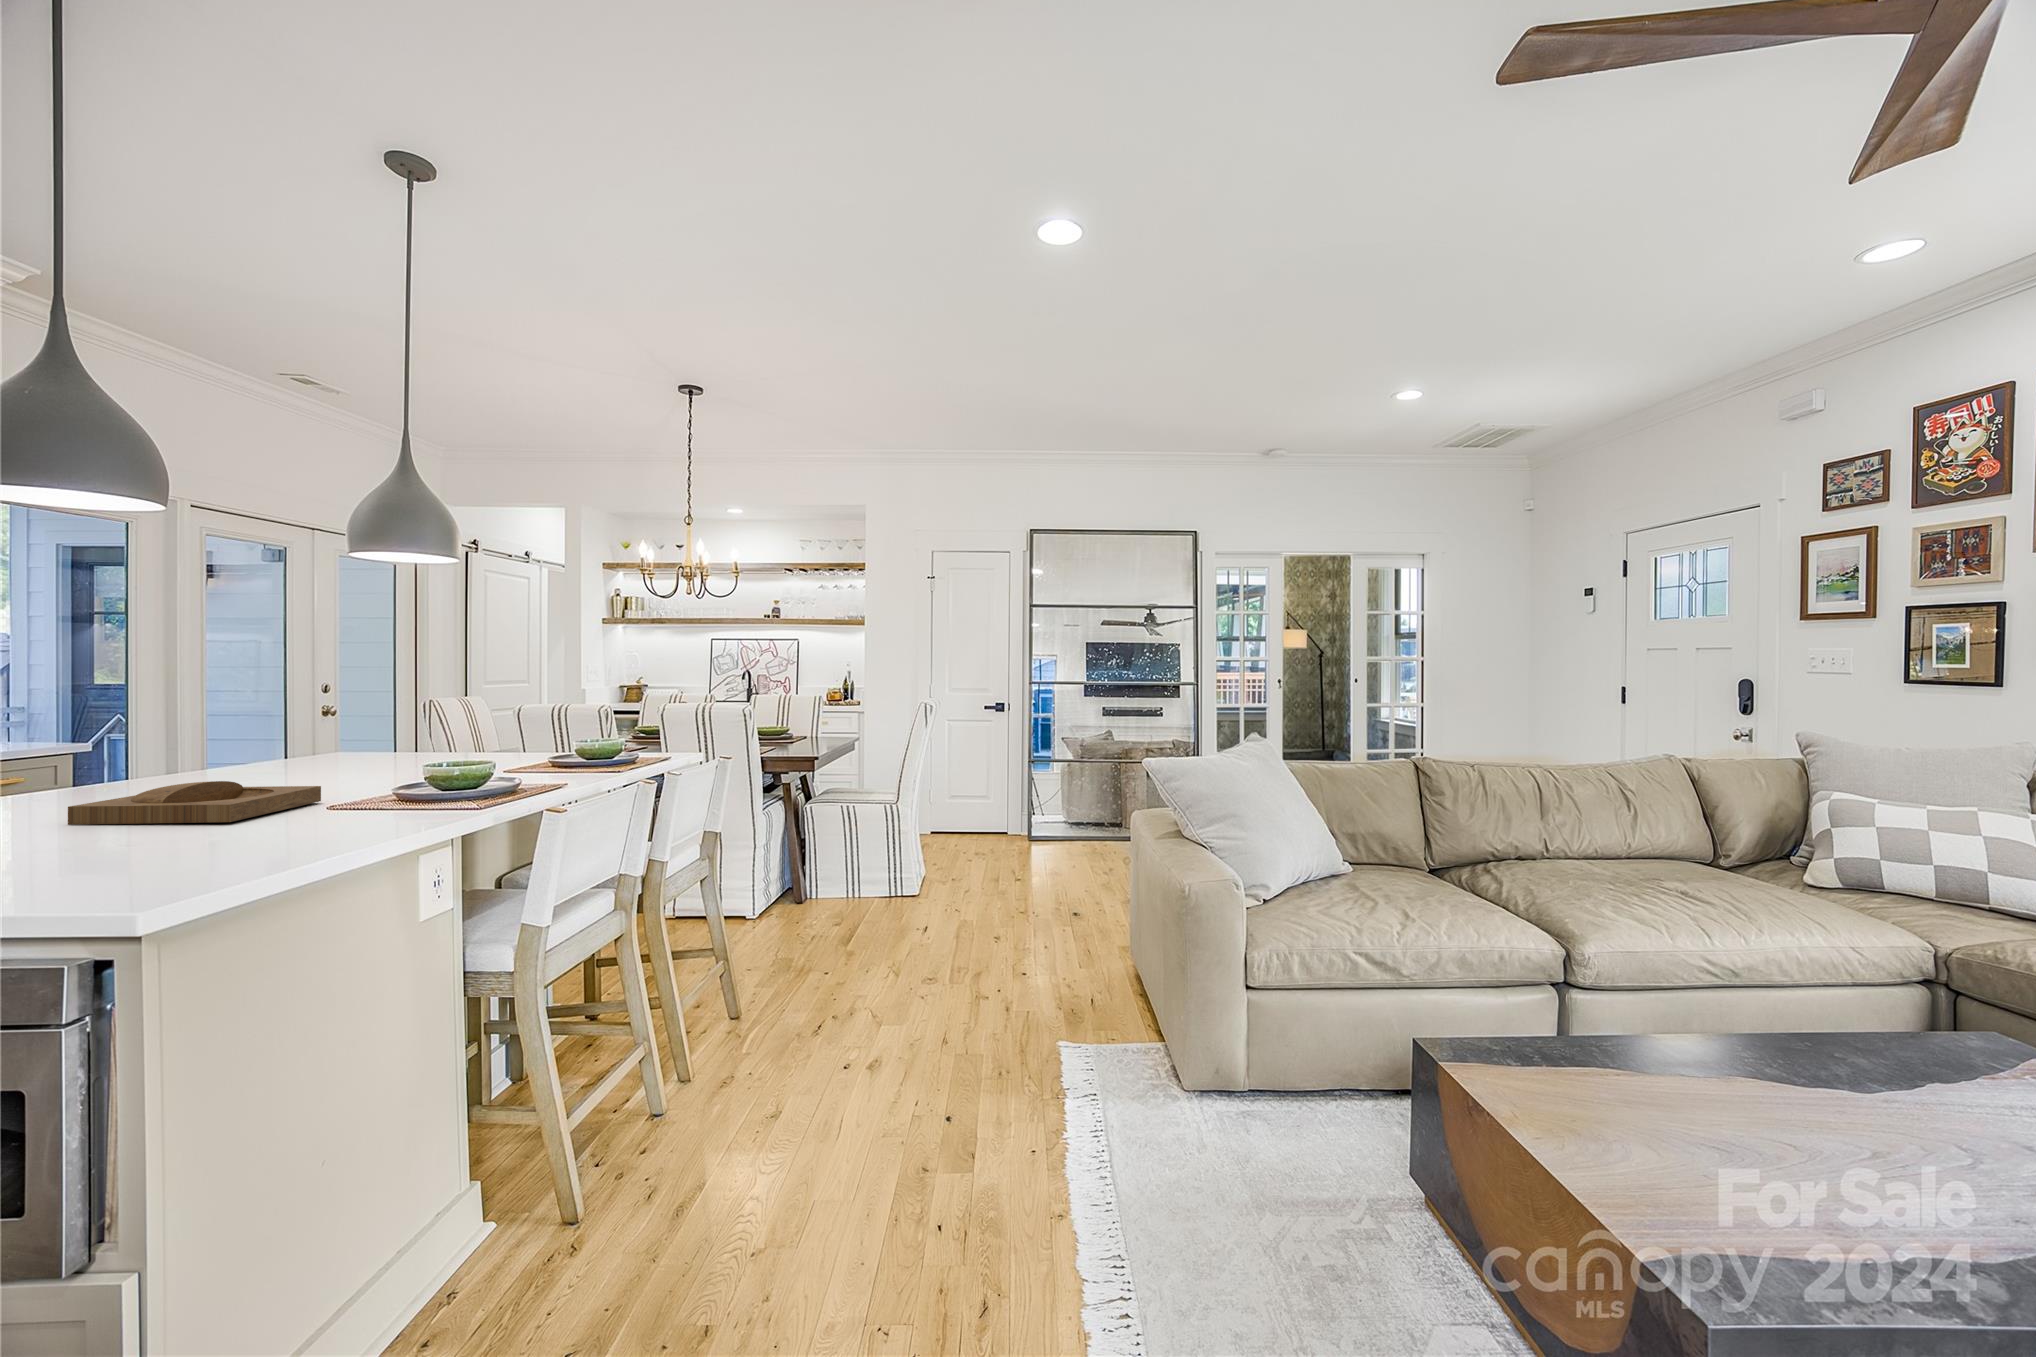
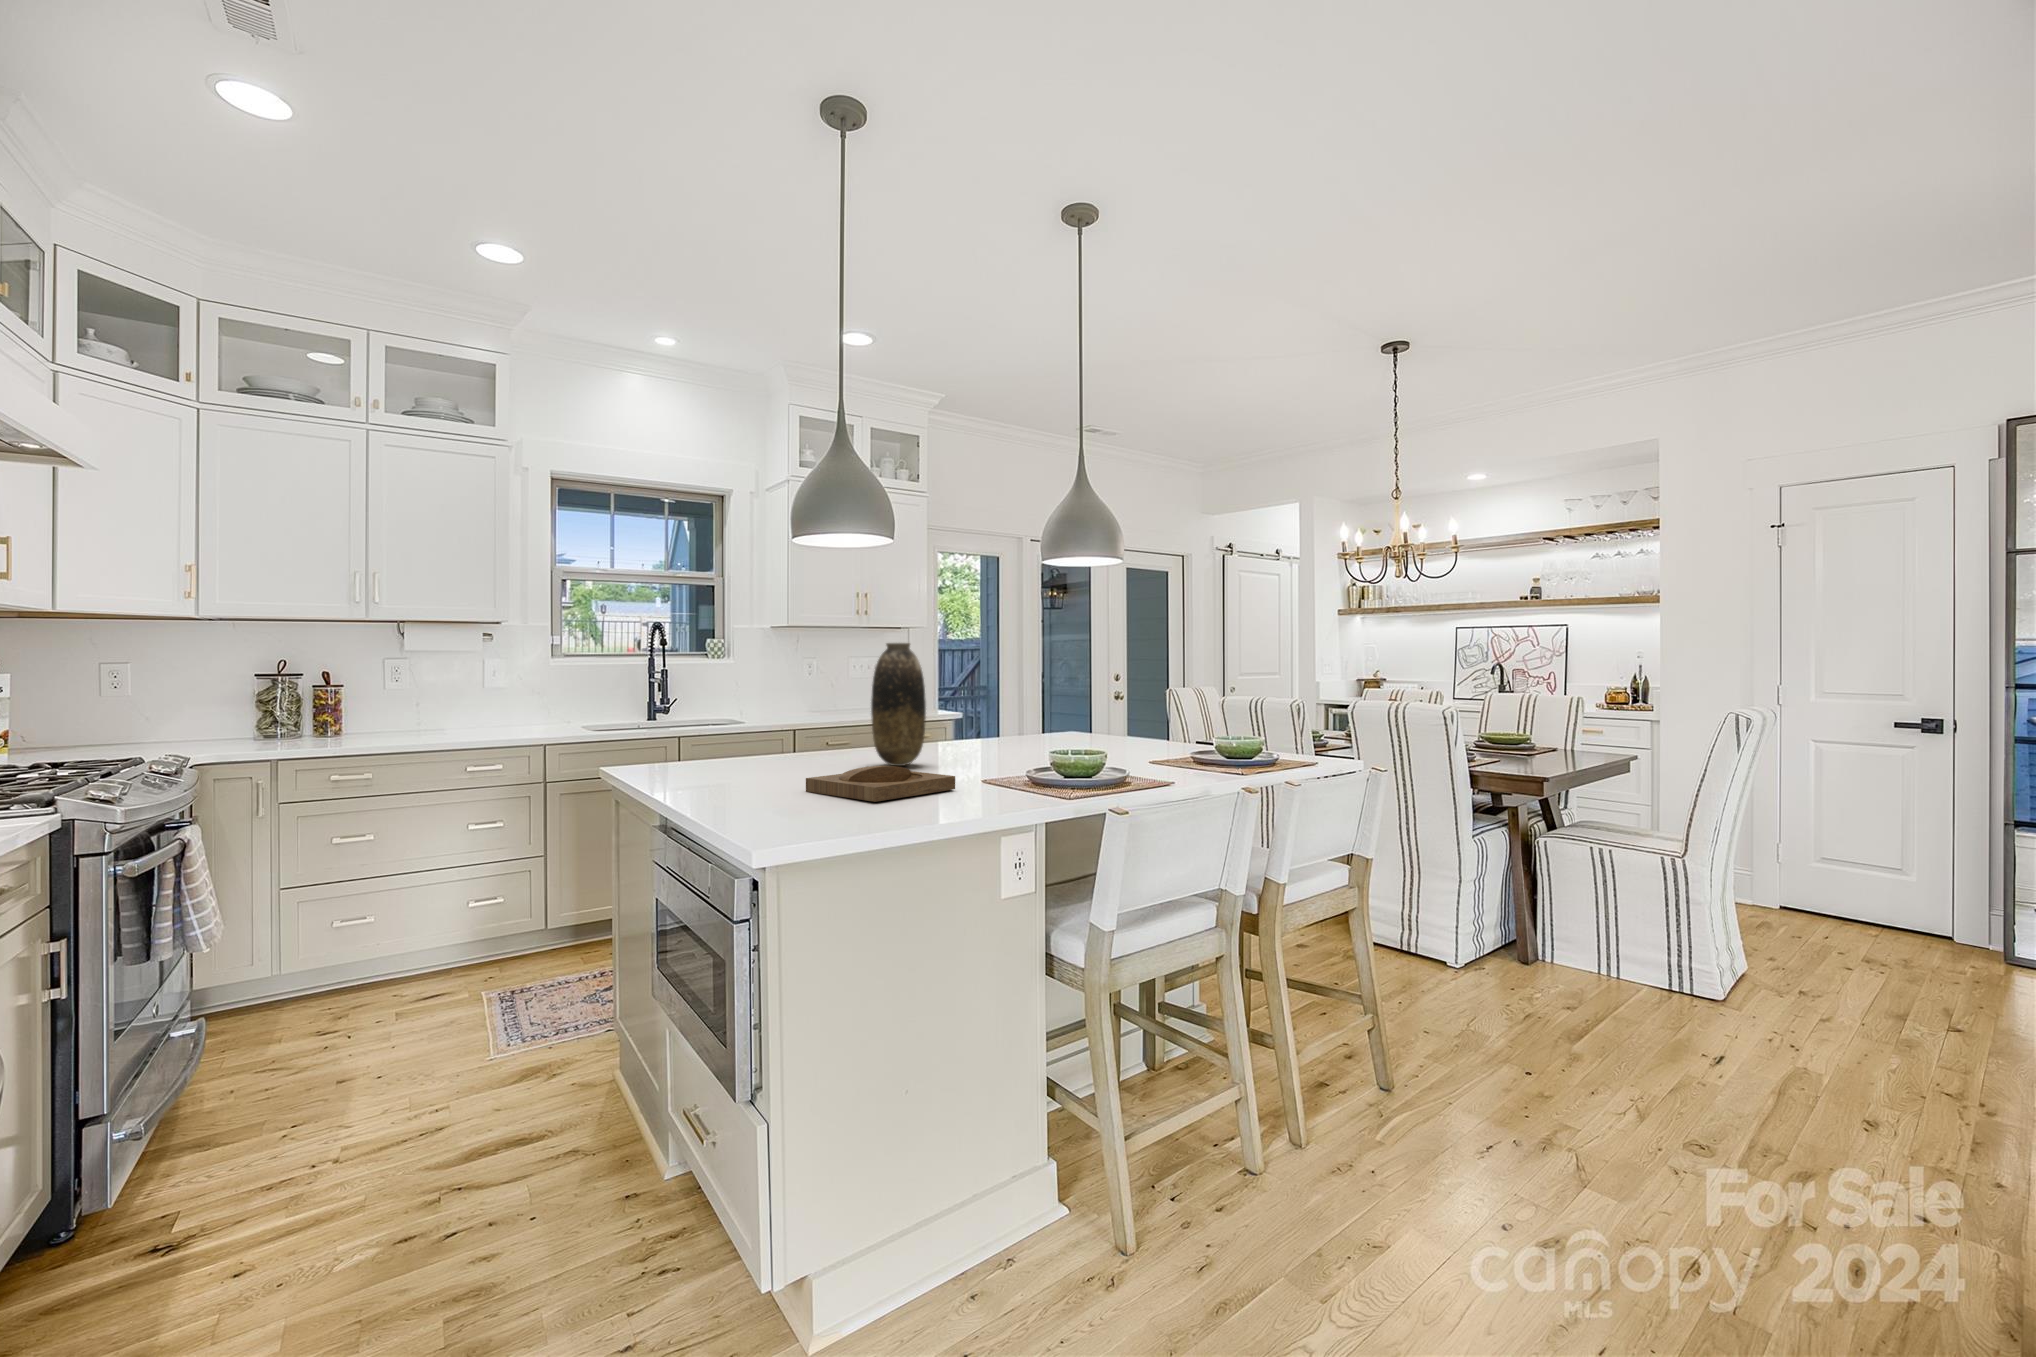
vase: none [117,628,214,788] -> present [871,643,926,766]

